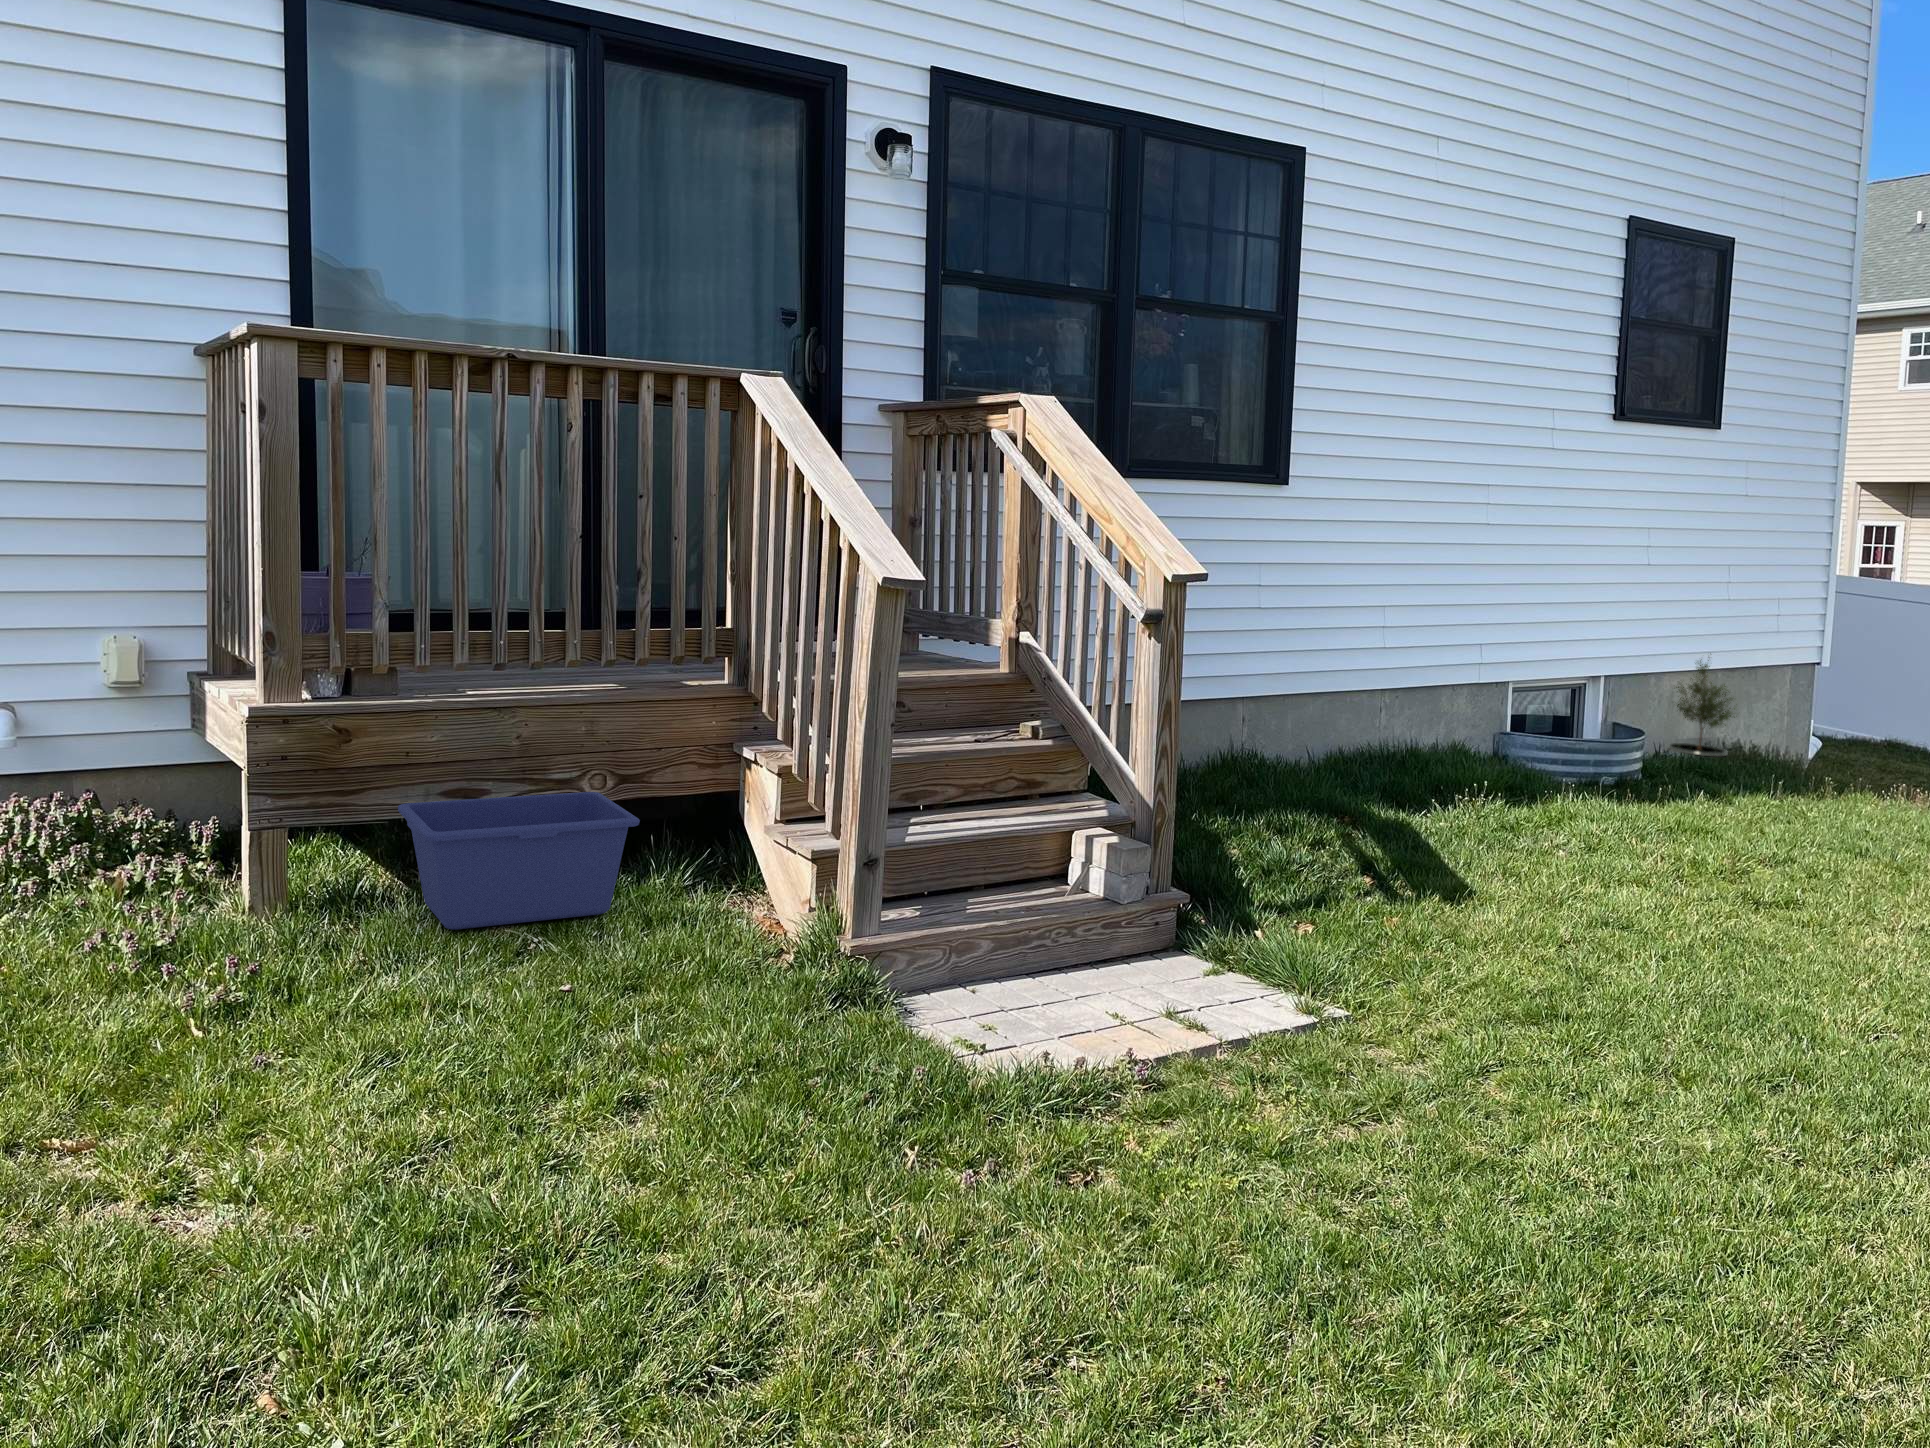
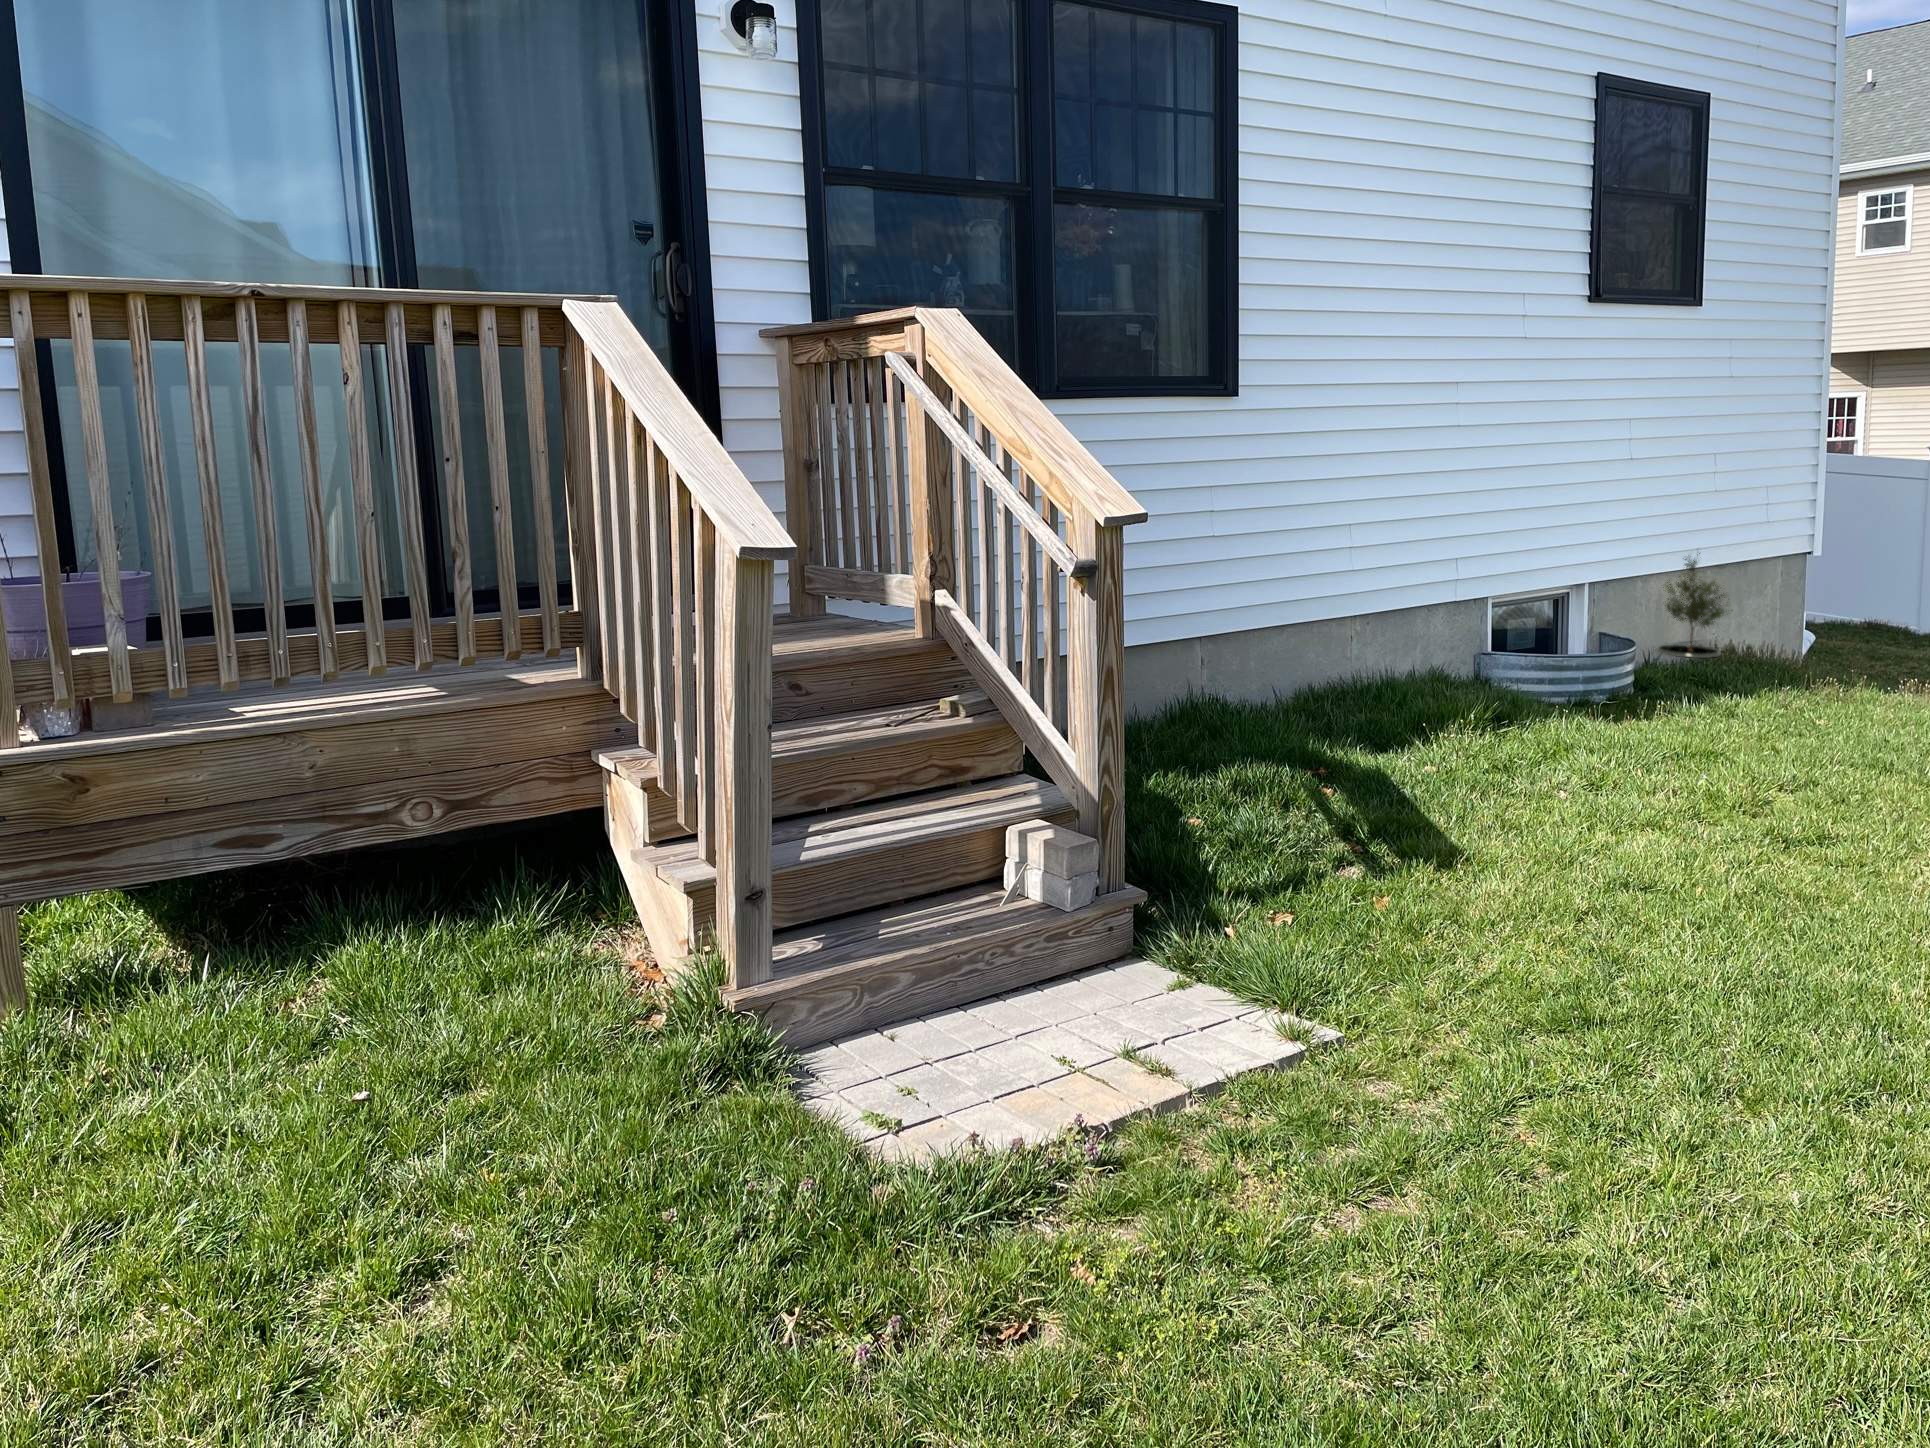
storage bin: present [398,792,640,929] -> none [164,824,465,1017]

